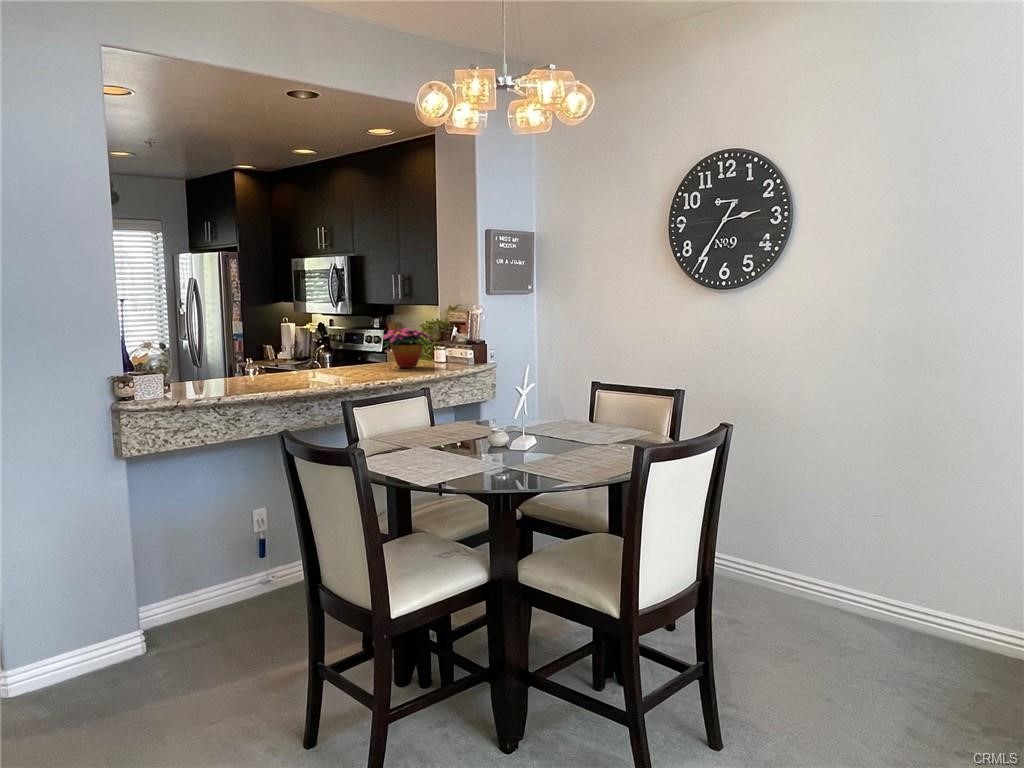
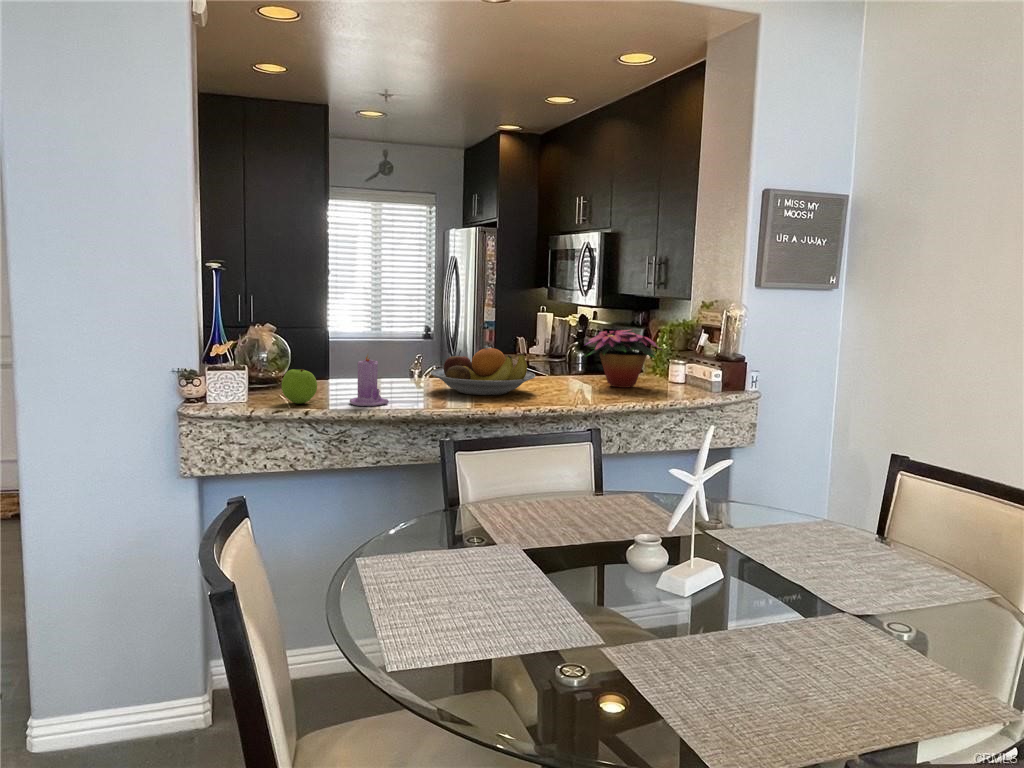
fruit bowl: none [280,346,358,380] -> present [430,348,535,395]
candle: none [241,354,271,392] -> present [350,355,389,406]
apple: none [190,369,217,395] -> present [282,369,317,404]

